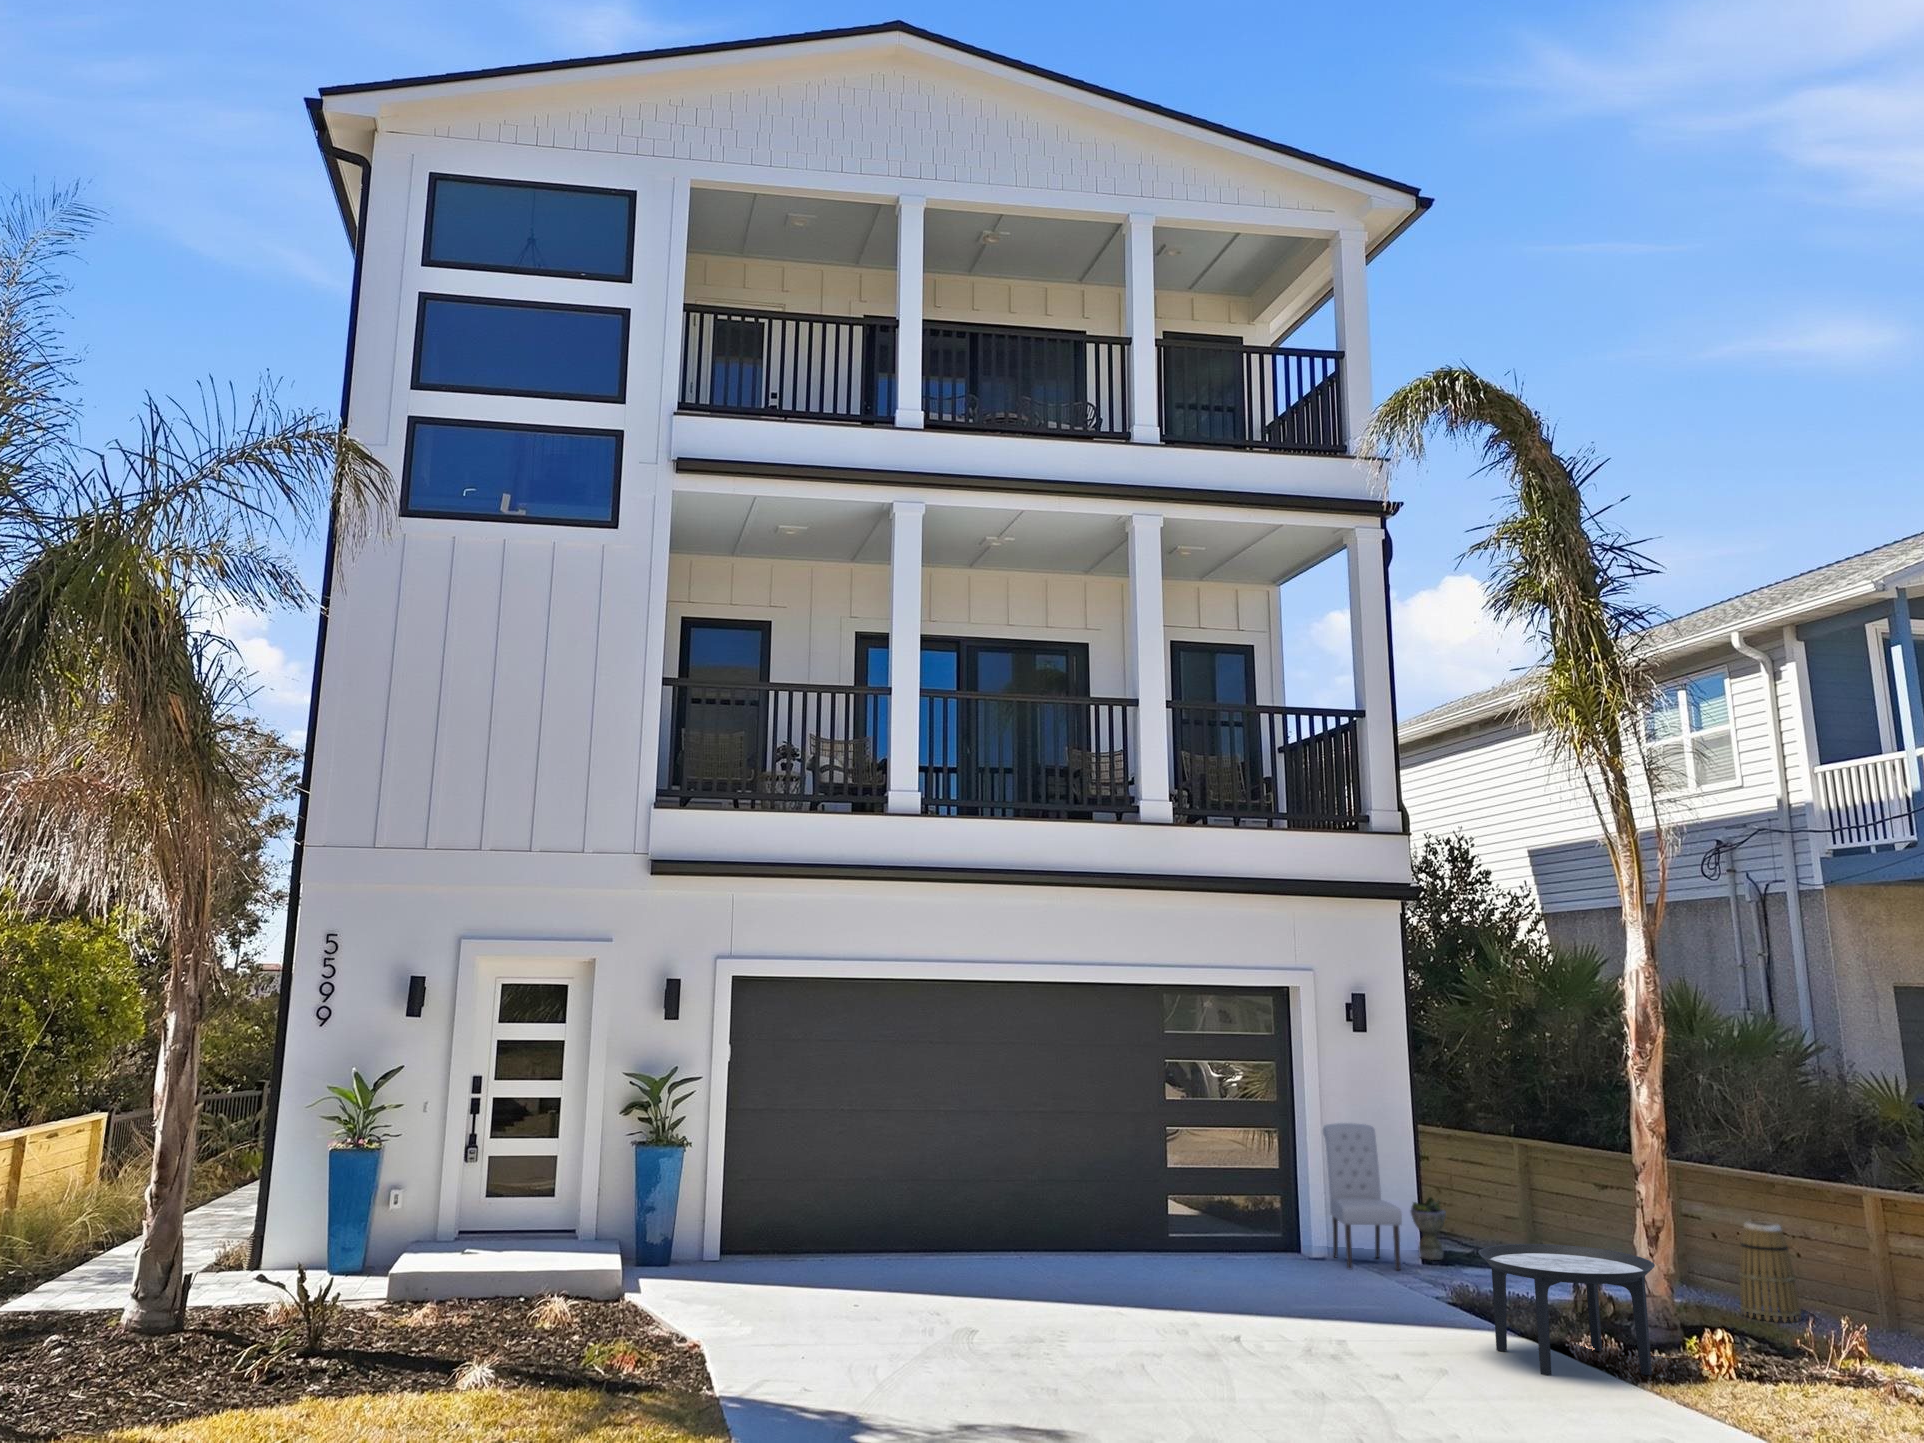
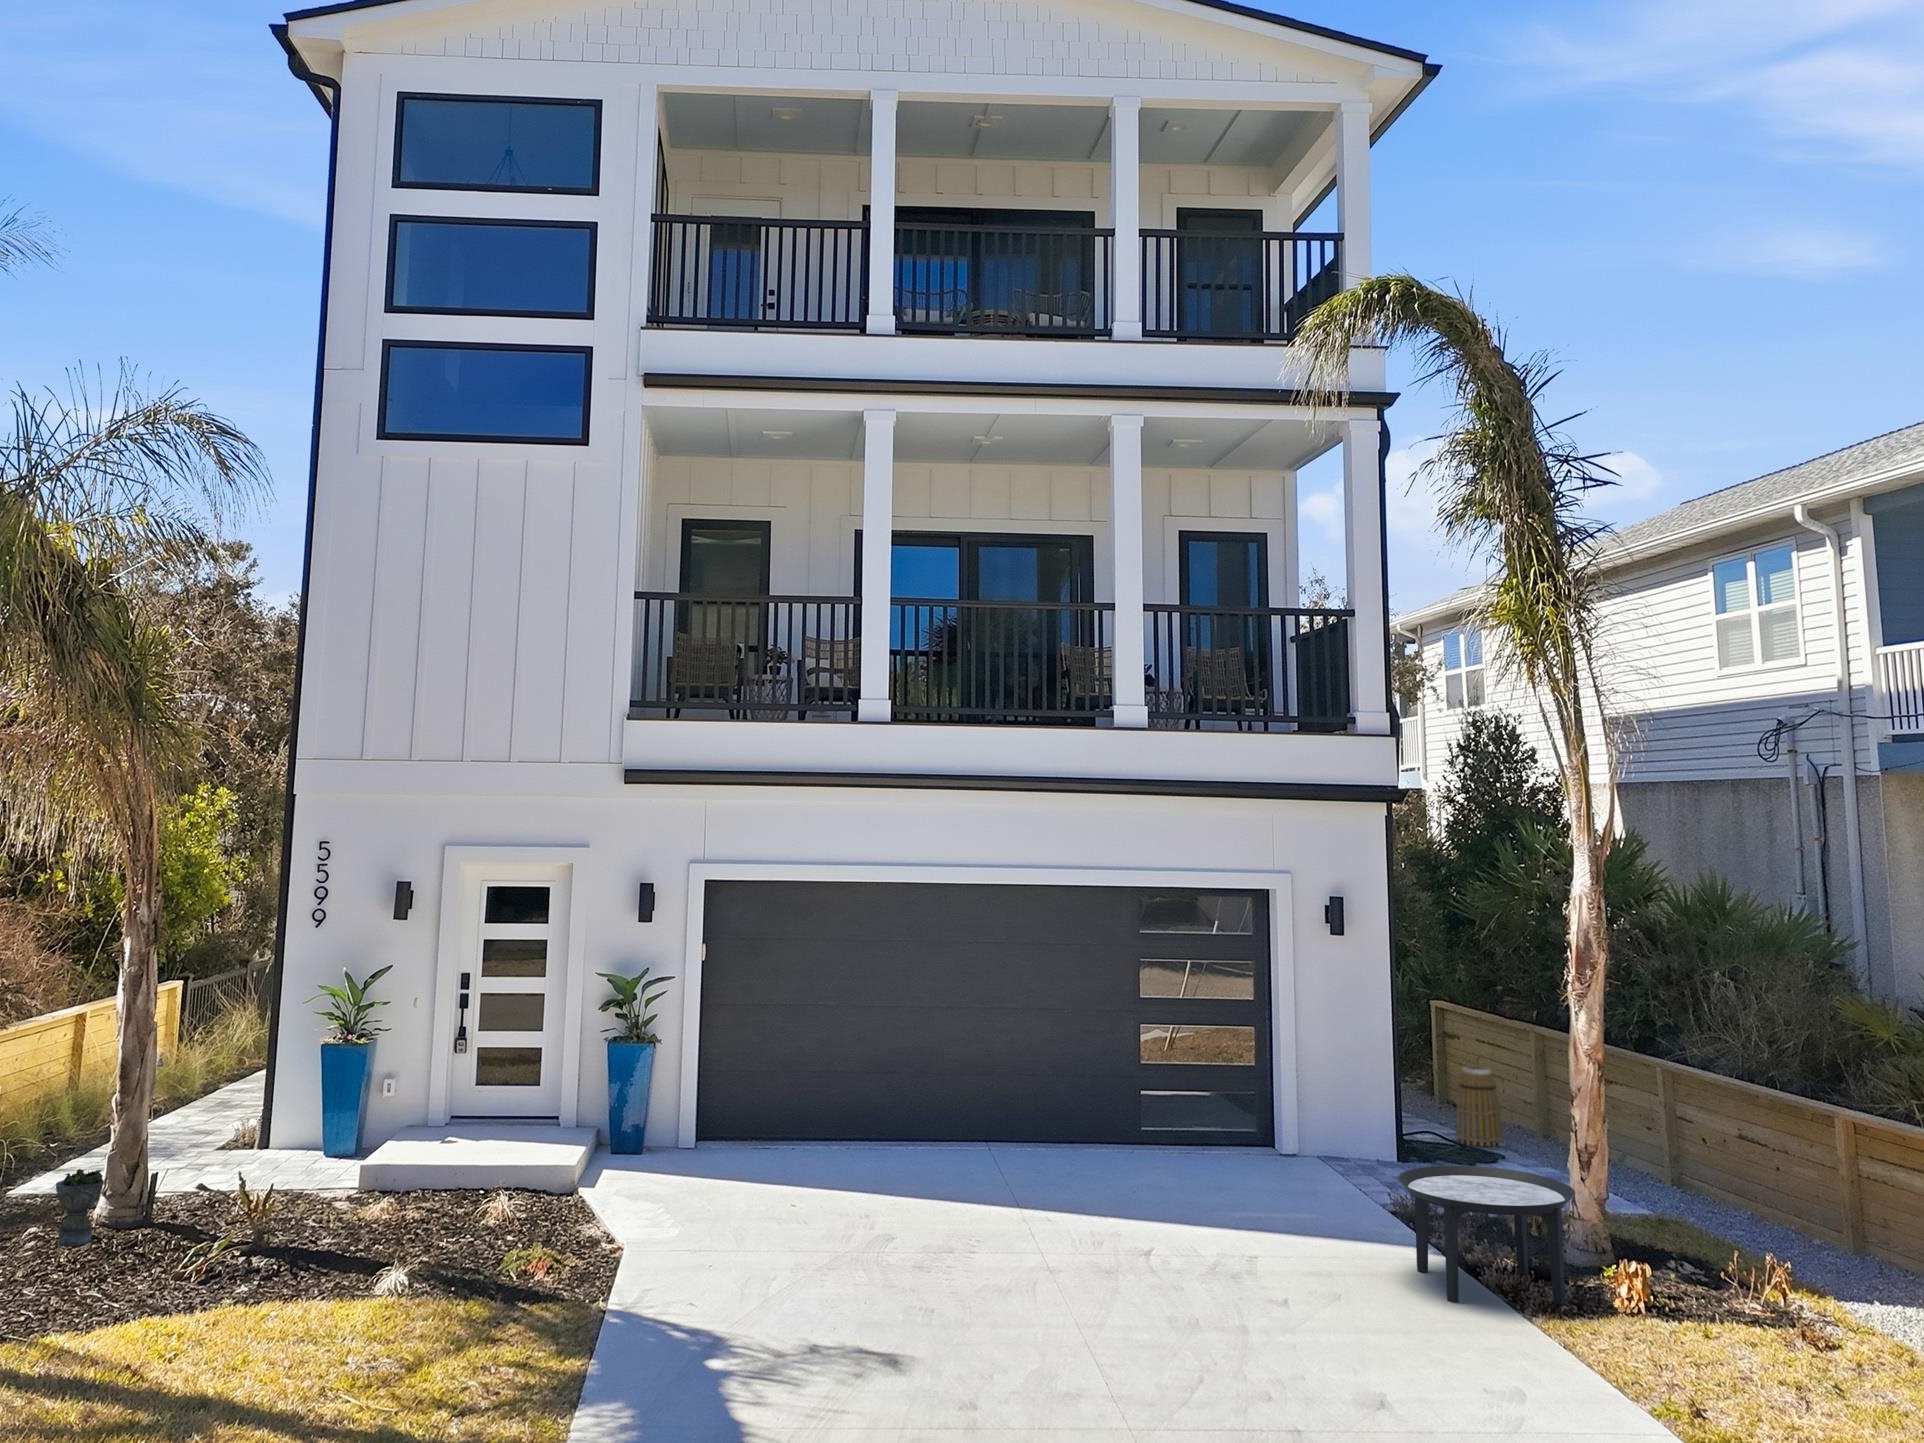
chair: present [1323,1123,1402,1270] -> none [1303,1024,1374,1171]
planter: present [1411,1197,1446,1260] -> present [56,1169,104,1246]
basket: present [1739,1221,1801,1322] -> present [1456,1065,1503,1147]

